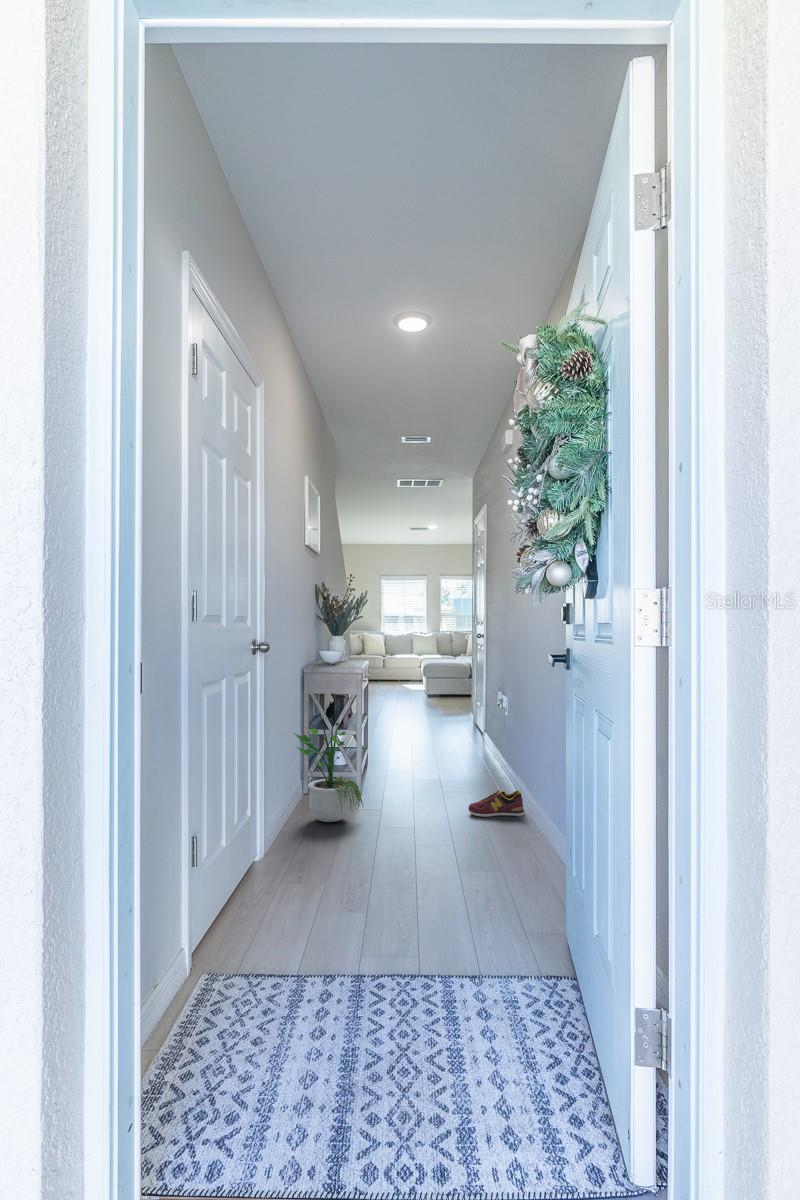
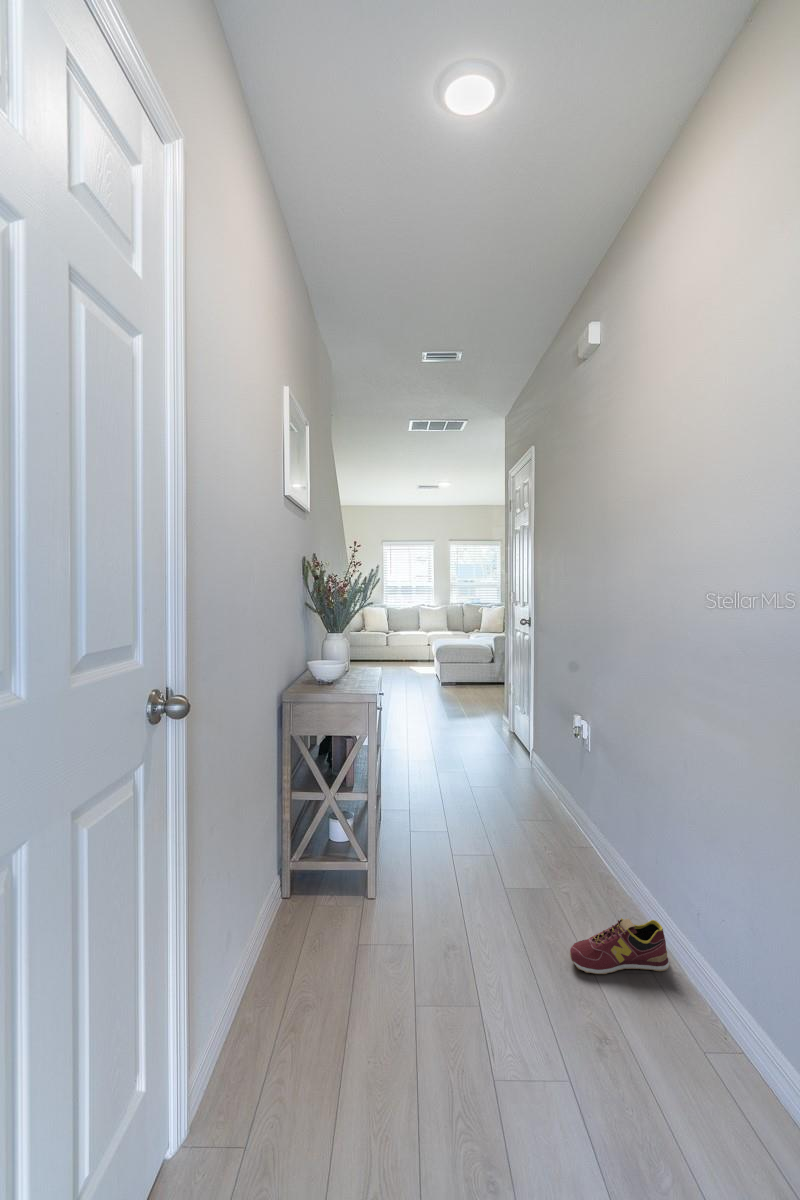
potted plant: present [294,711,363,822] -> none [254,776,386,1000]

